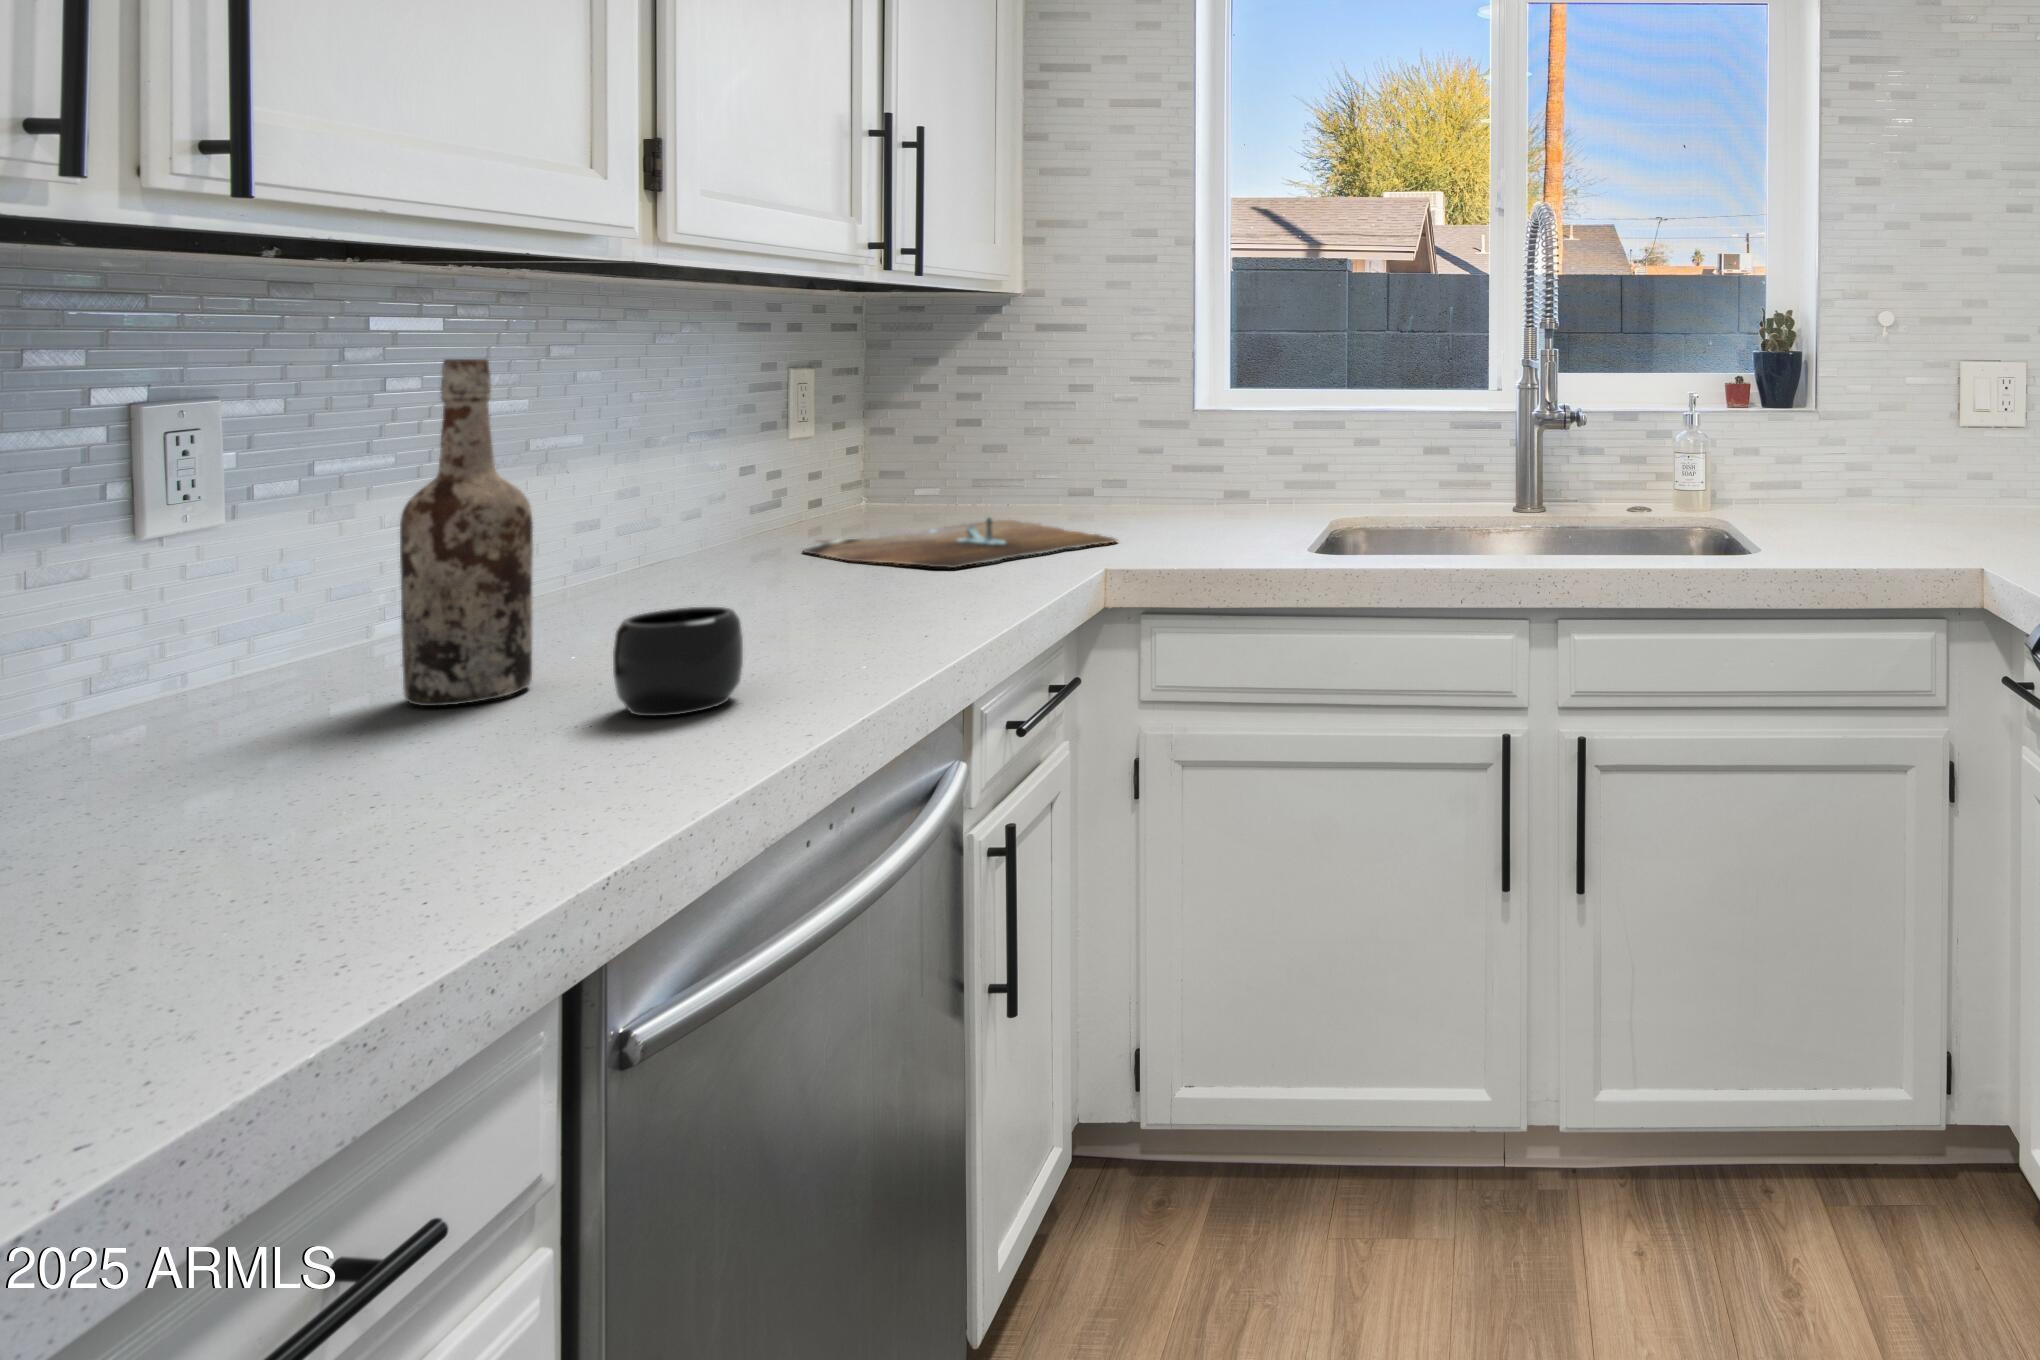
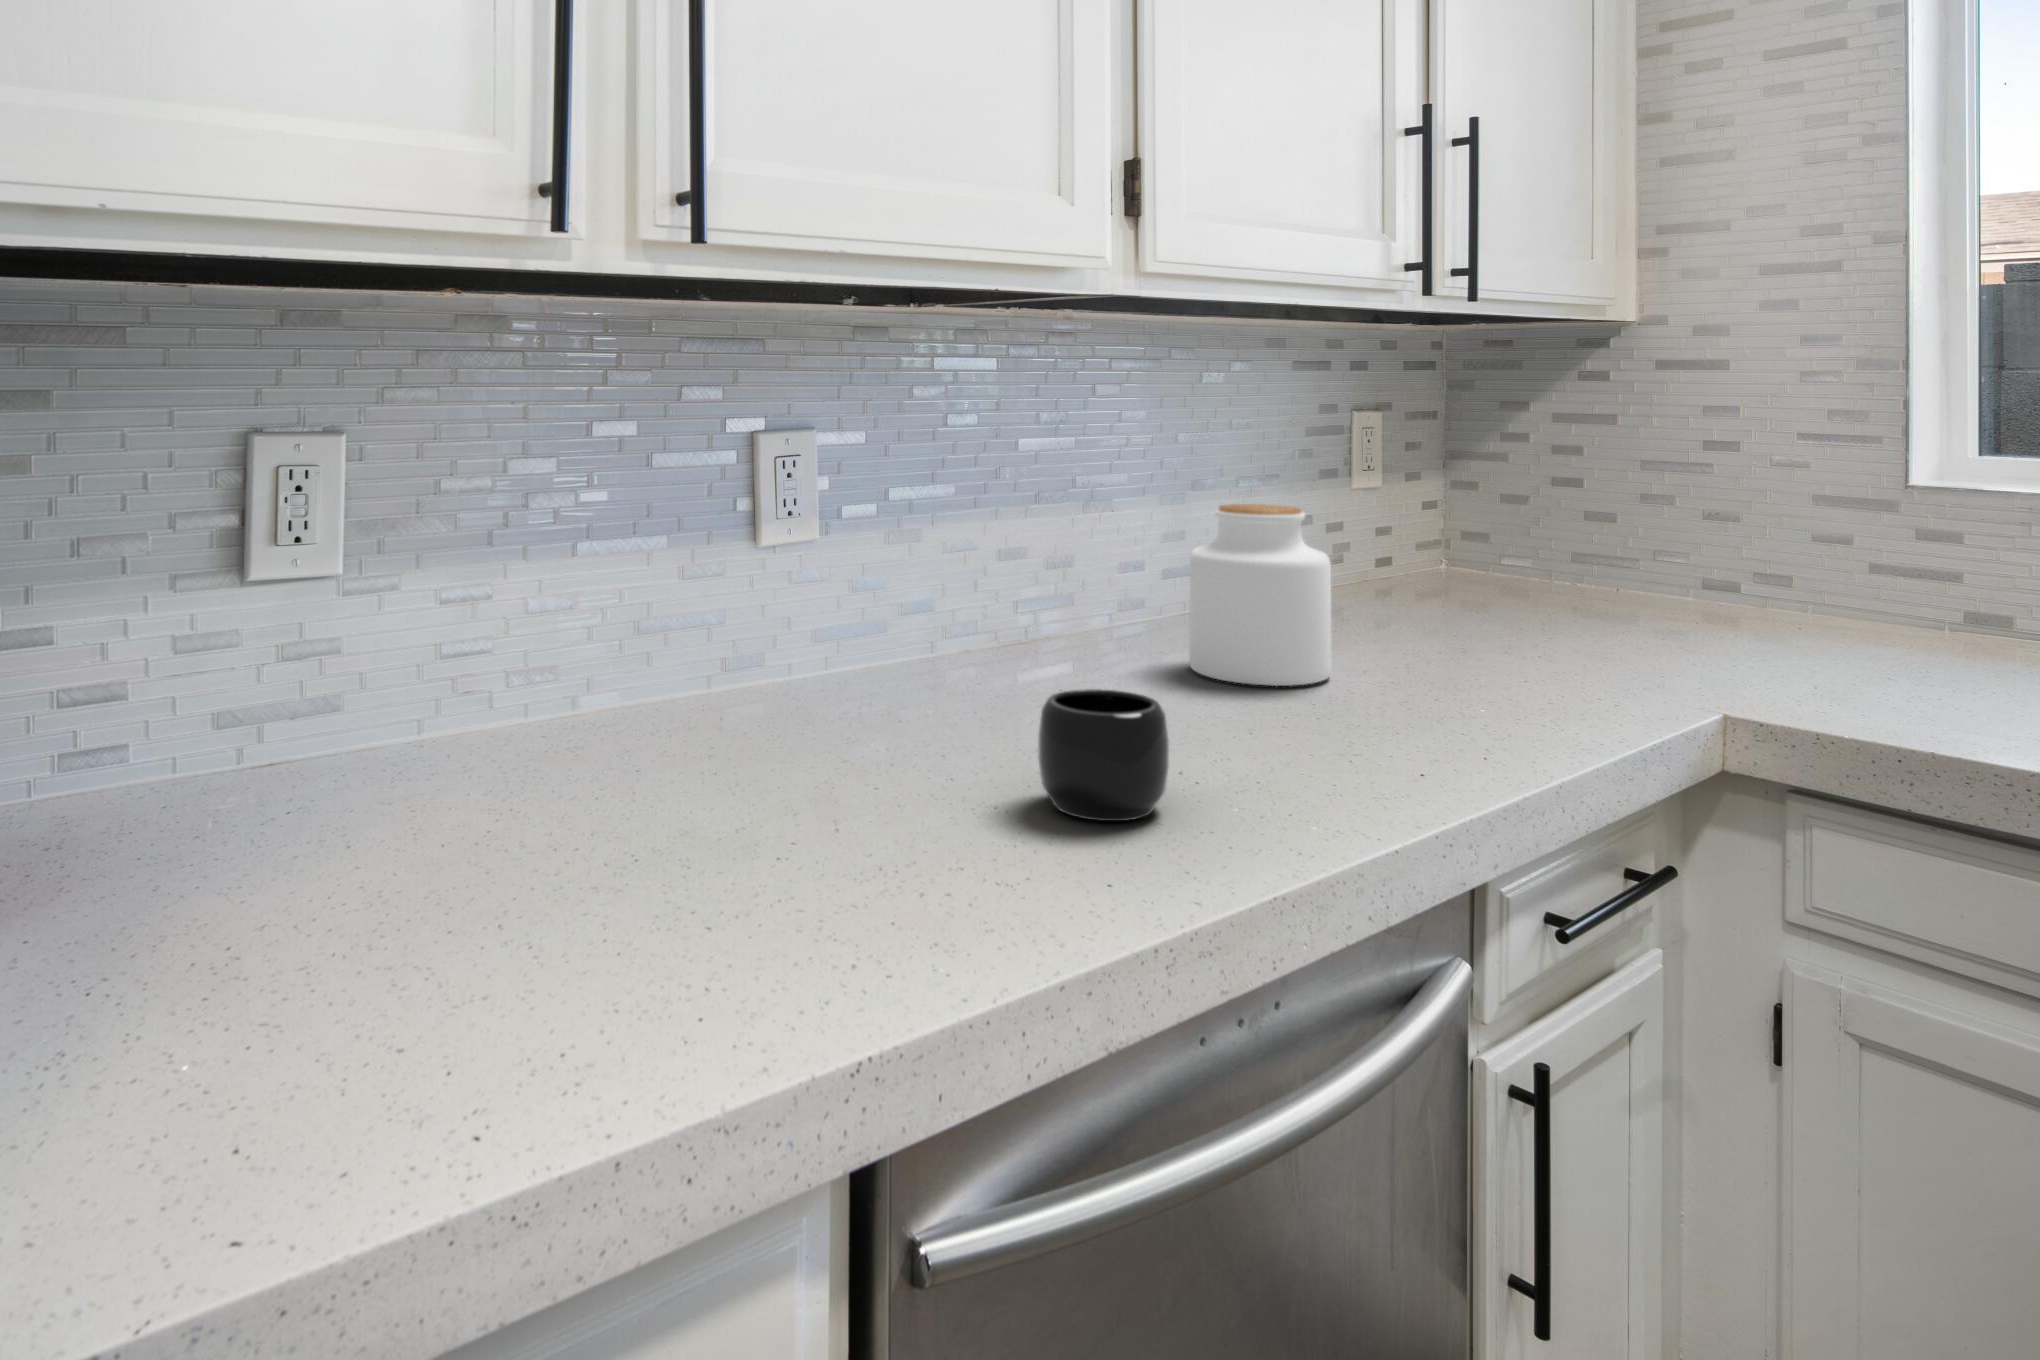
wine bottle: present [400,359,533,706] -> none [902,398,1007,748]
jar: none [678,450,816,607] -> present [1189,504,1331,686]
cutting board: present [803,517,1116,568] -> none [1347,610,1762,676]

